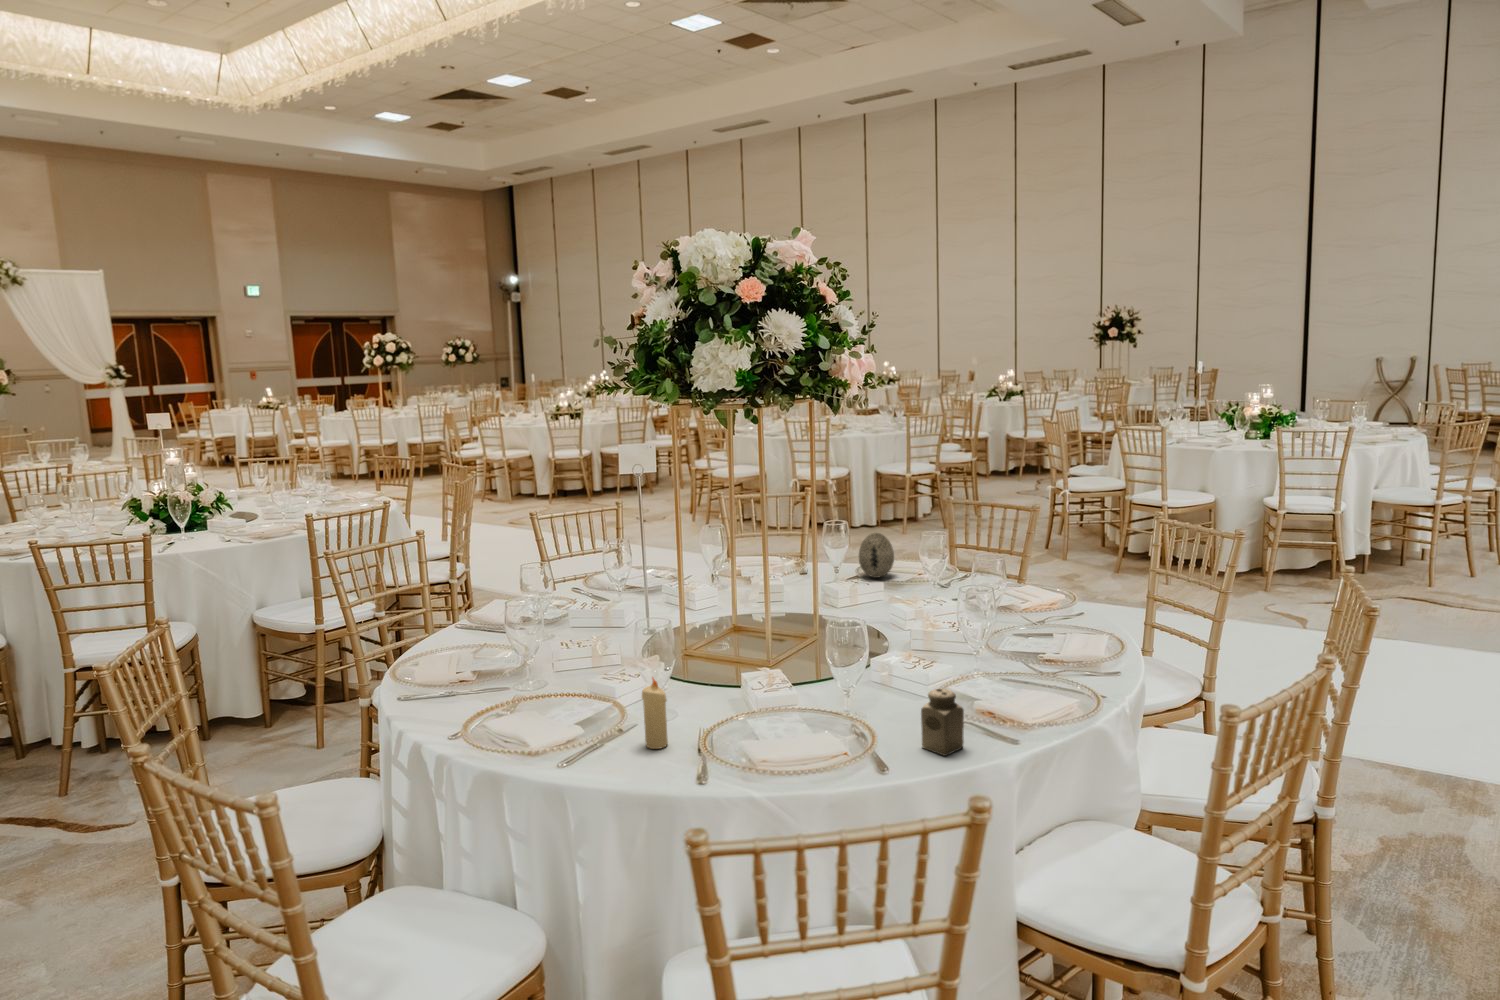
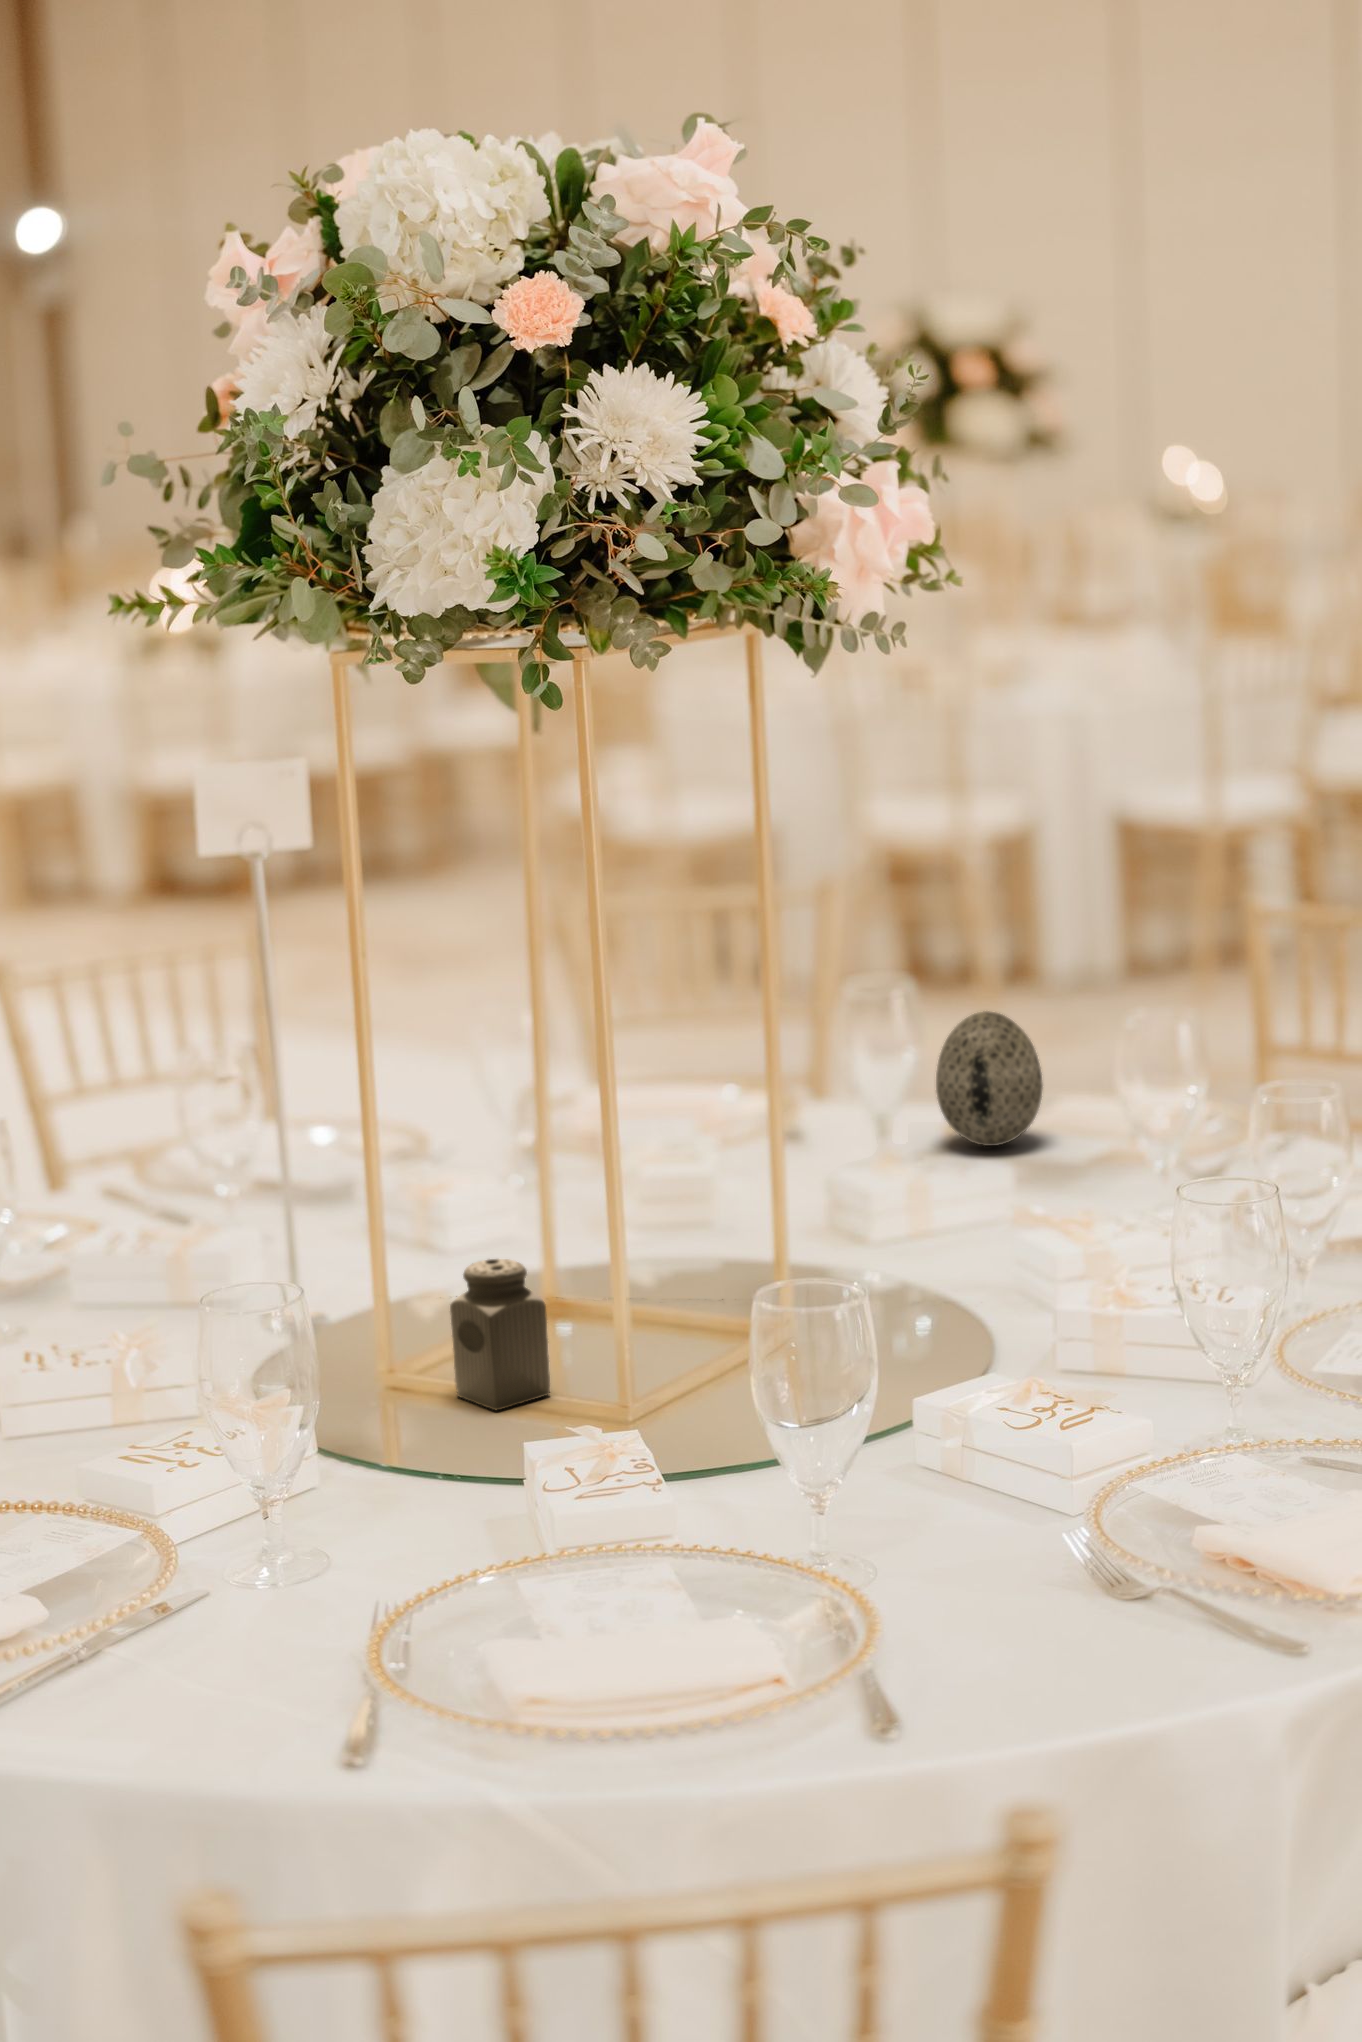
candle: present [642,678,668,749] -> none [198,1455,277,1665]
salt shaker: present [921,689,964,756] -> present [450,1259,550,1410]

